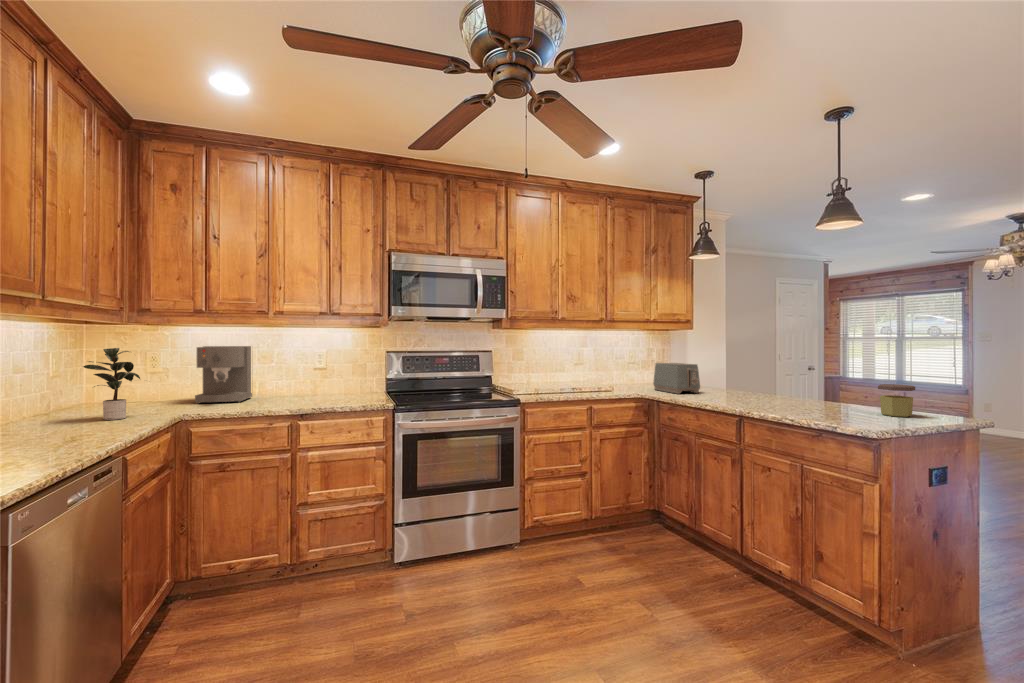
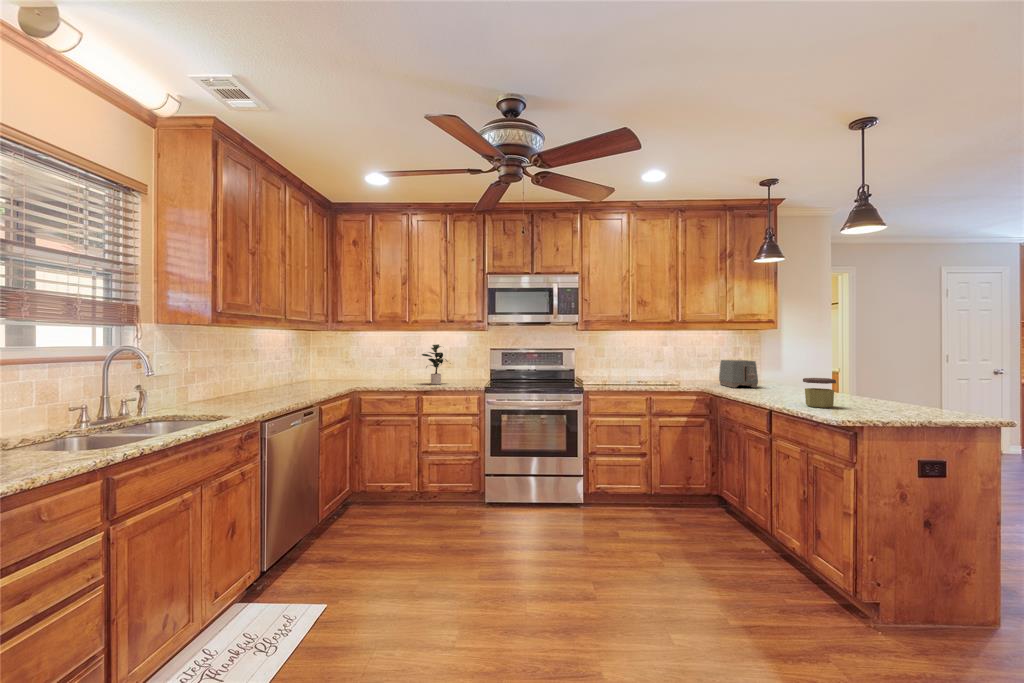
coffee maker: present [195,346,252,404] -> none [368,345,404,382]
potted plant: present [83,348,140,420] -> present [422,344,447,385]
jar: present [878,384,915,417] -> present [803,378,836,408]

